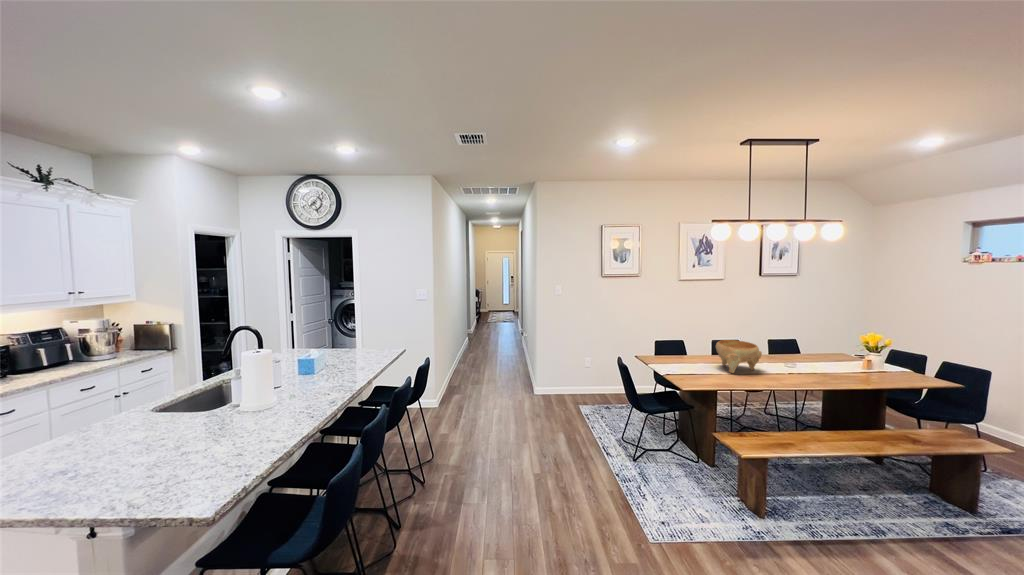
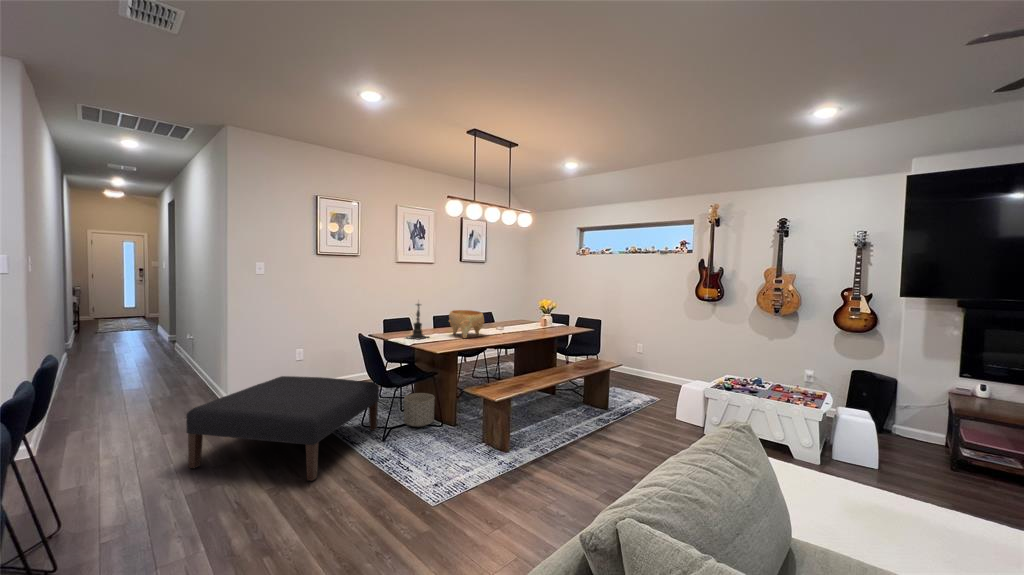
candle holder: none [665,326,694,368] -> present [407,304,427,339]
ottoman: none [498,381,636,477] -> present [186,376,379,481]
planter: none [660,420,692,456] -> present [404,393,435,427]

